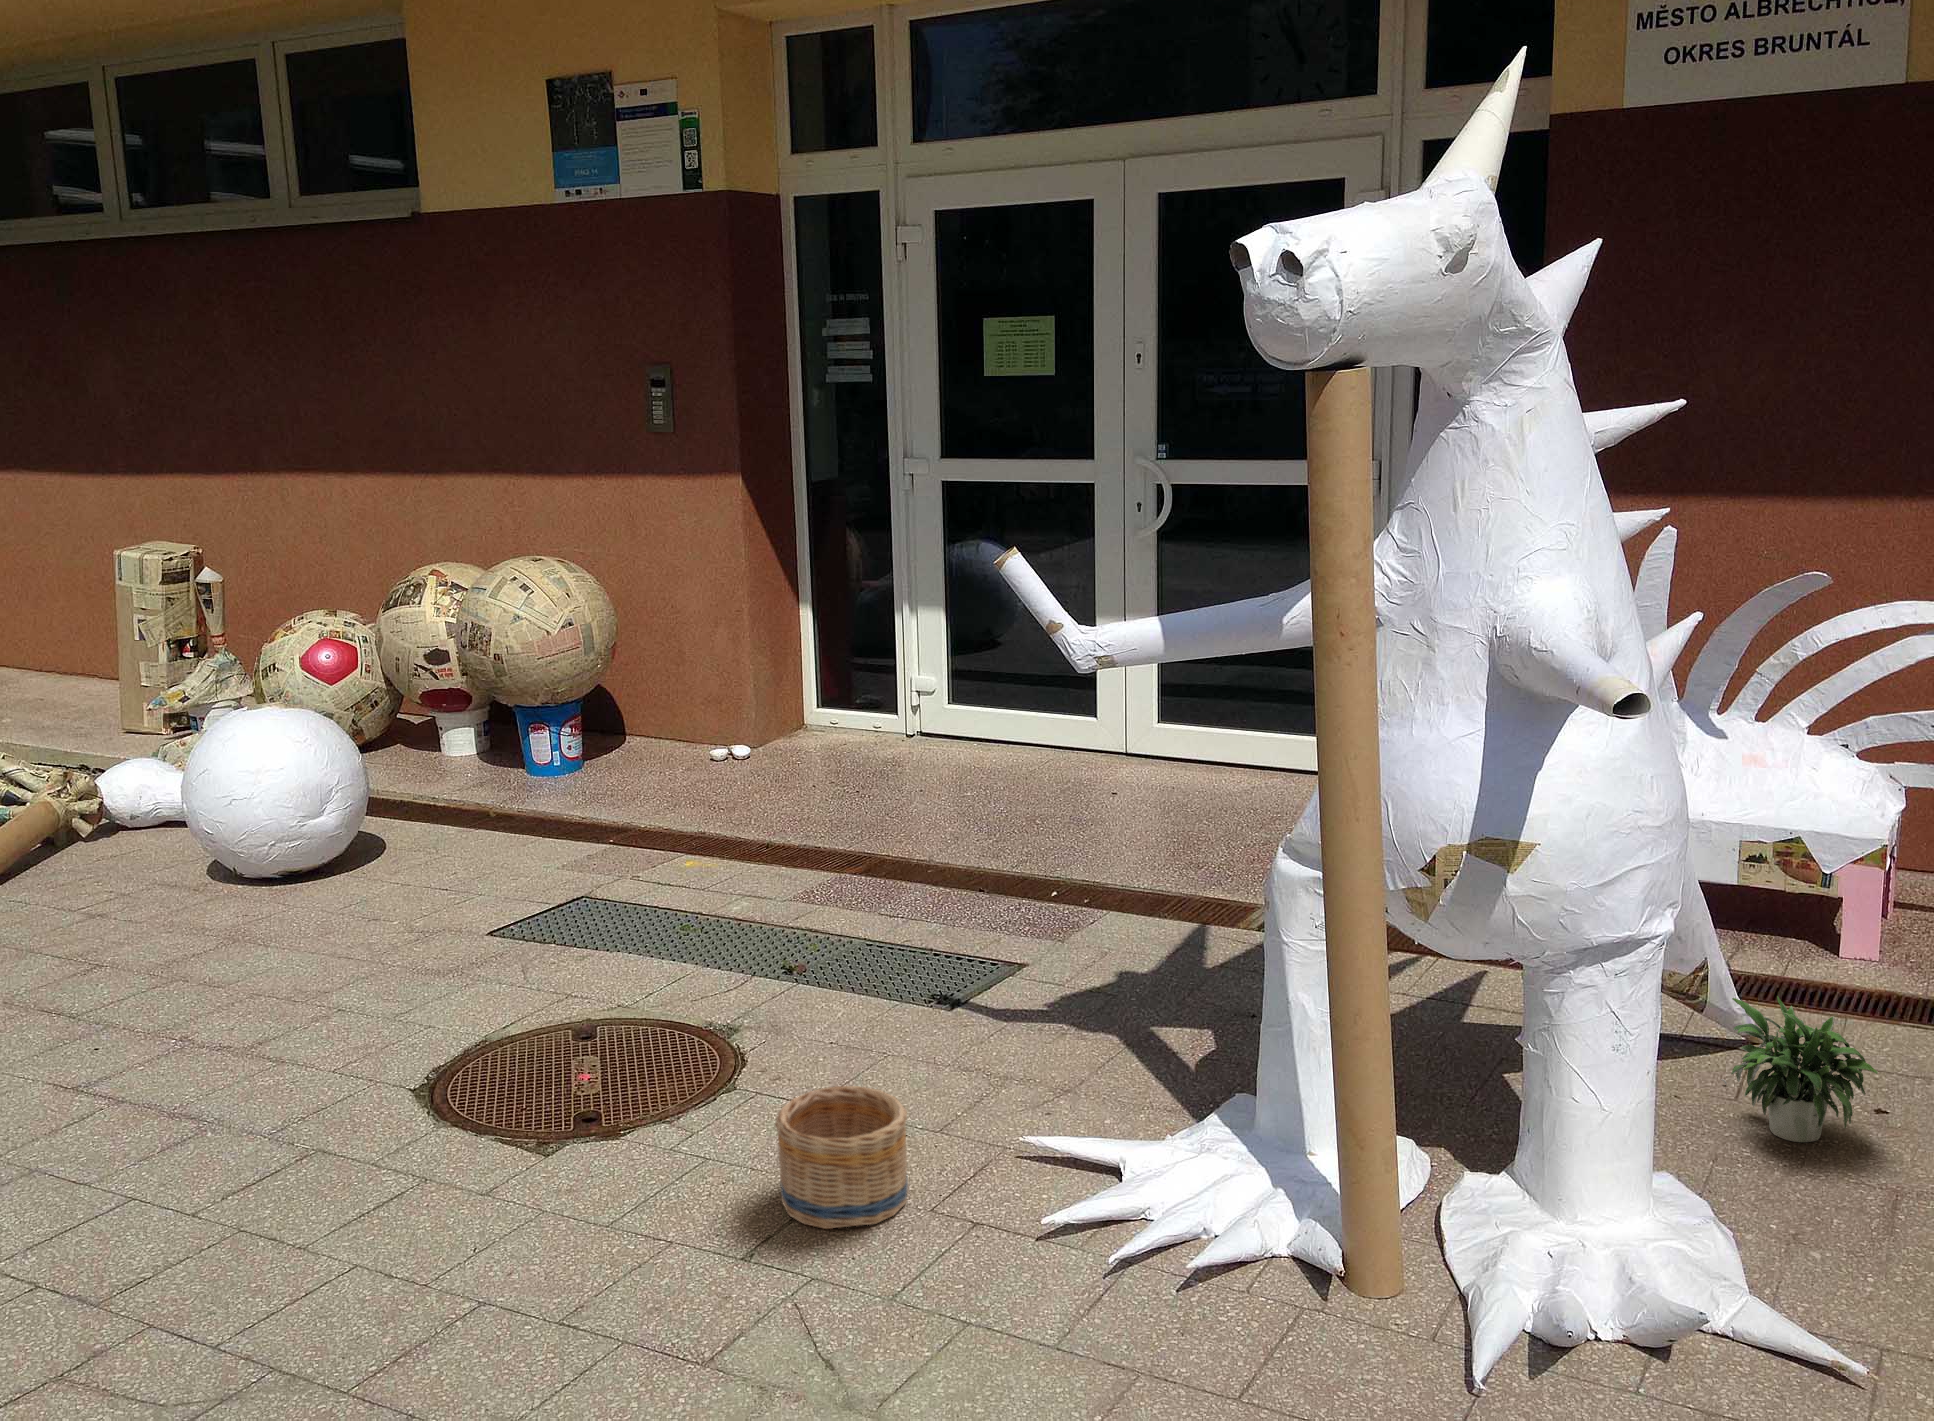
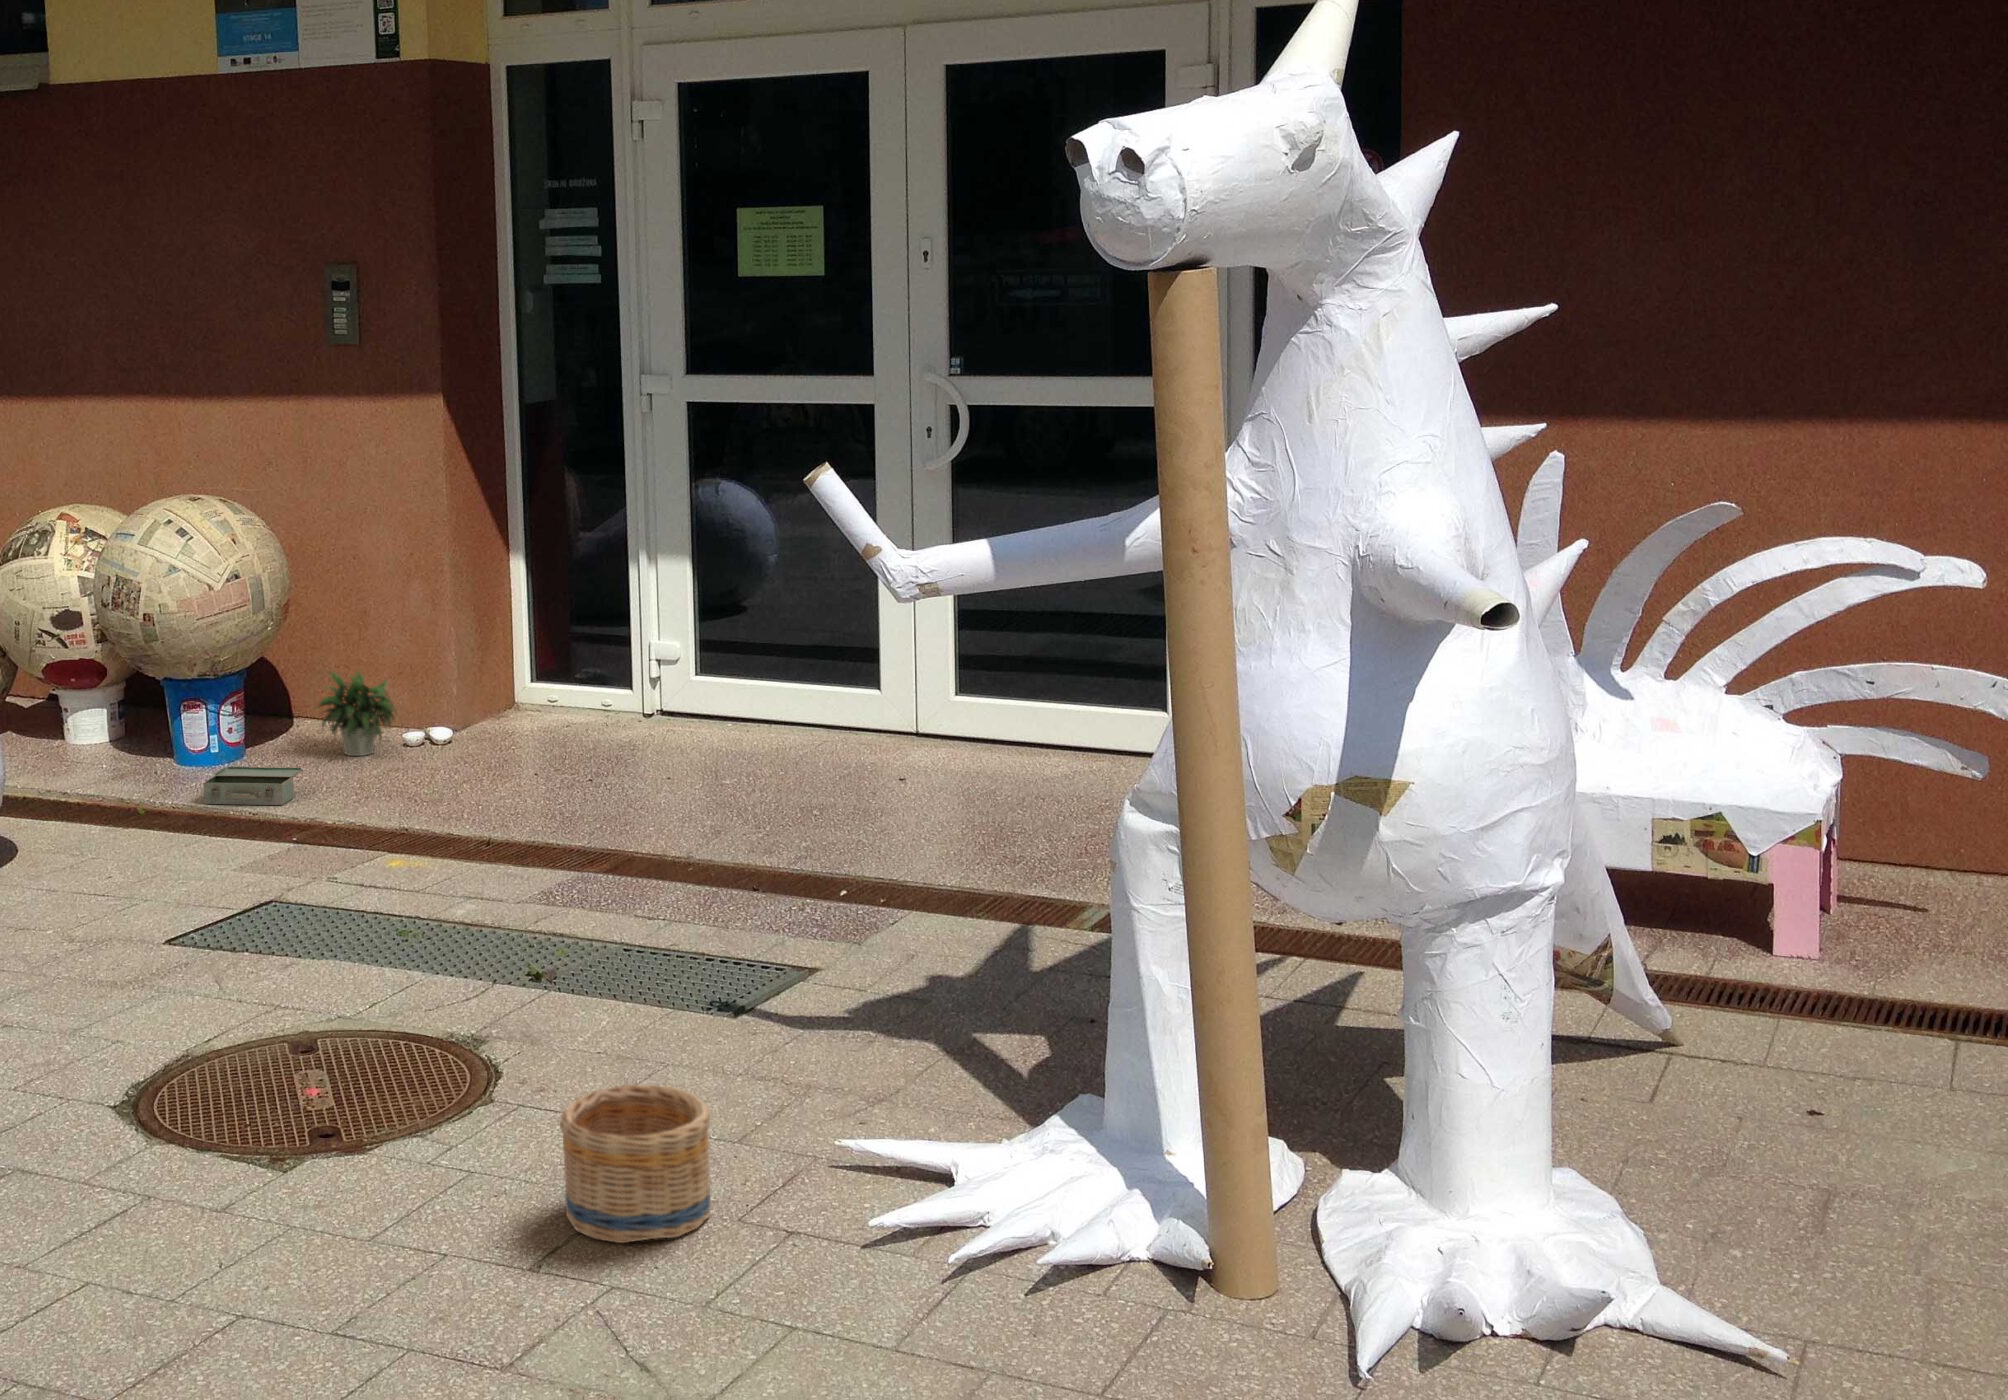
toolbox: none [544,775,624,807] -> present [204,767,303,805]
potted plant: present [1721,996,1878,1142] -> present [318,671,397,756]

